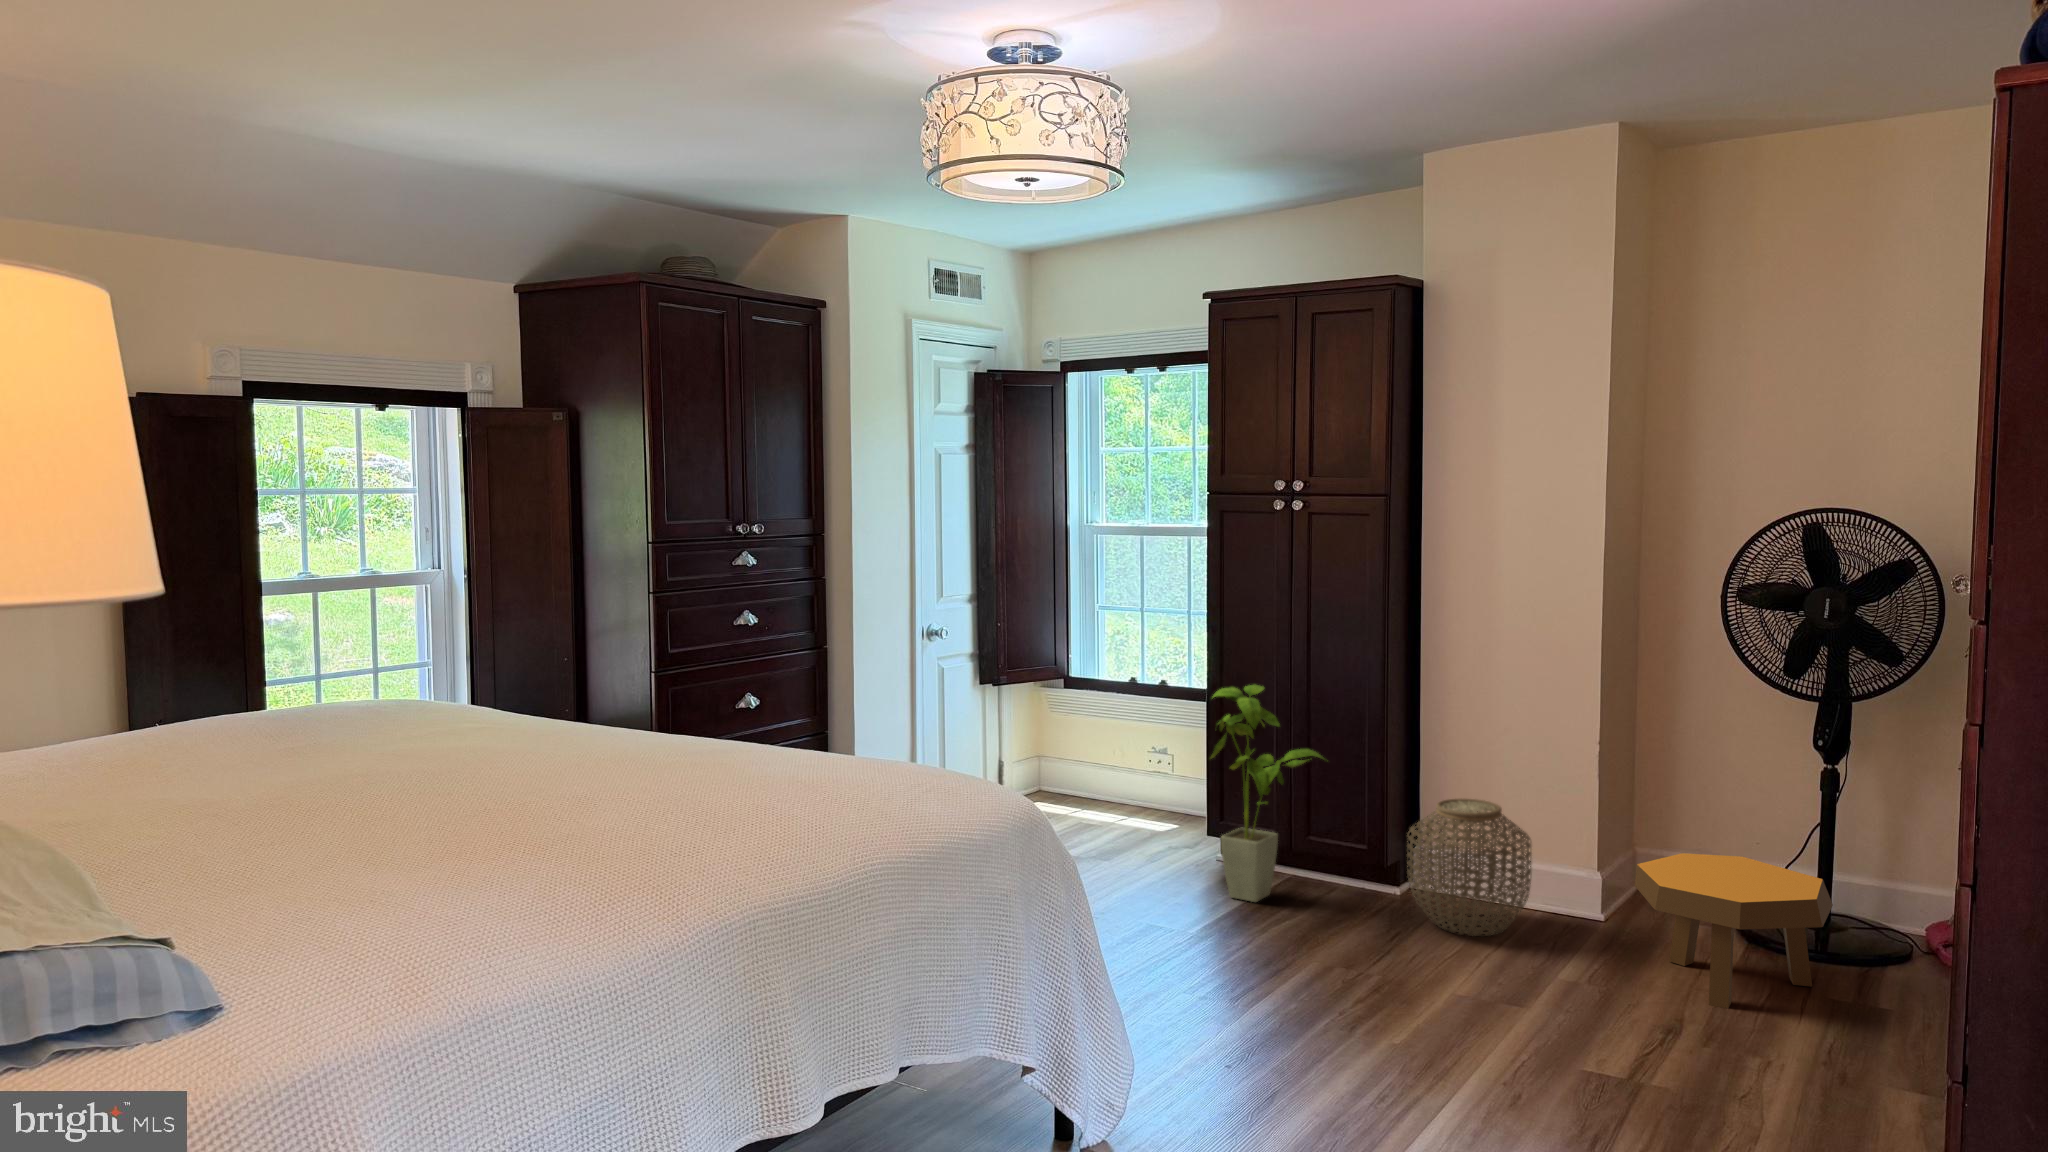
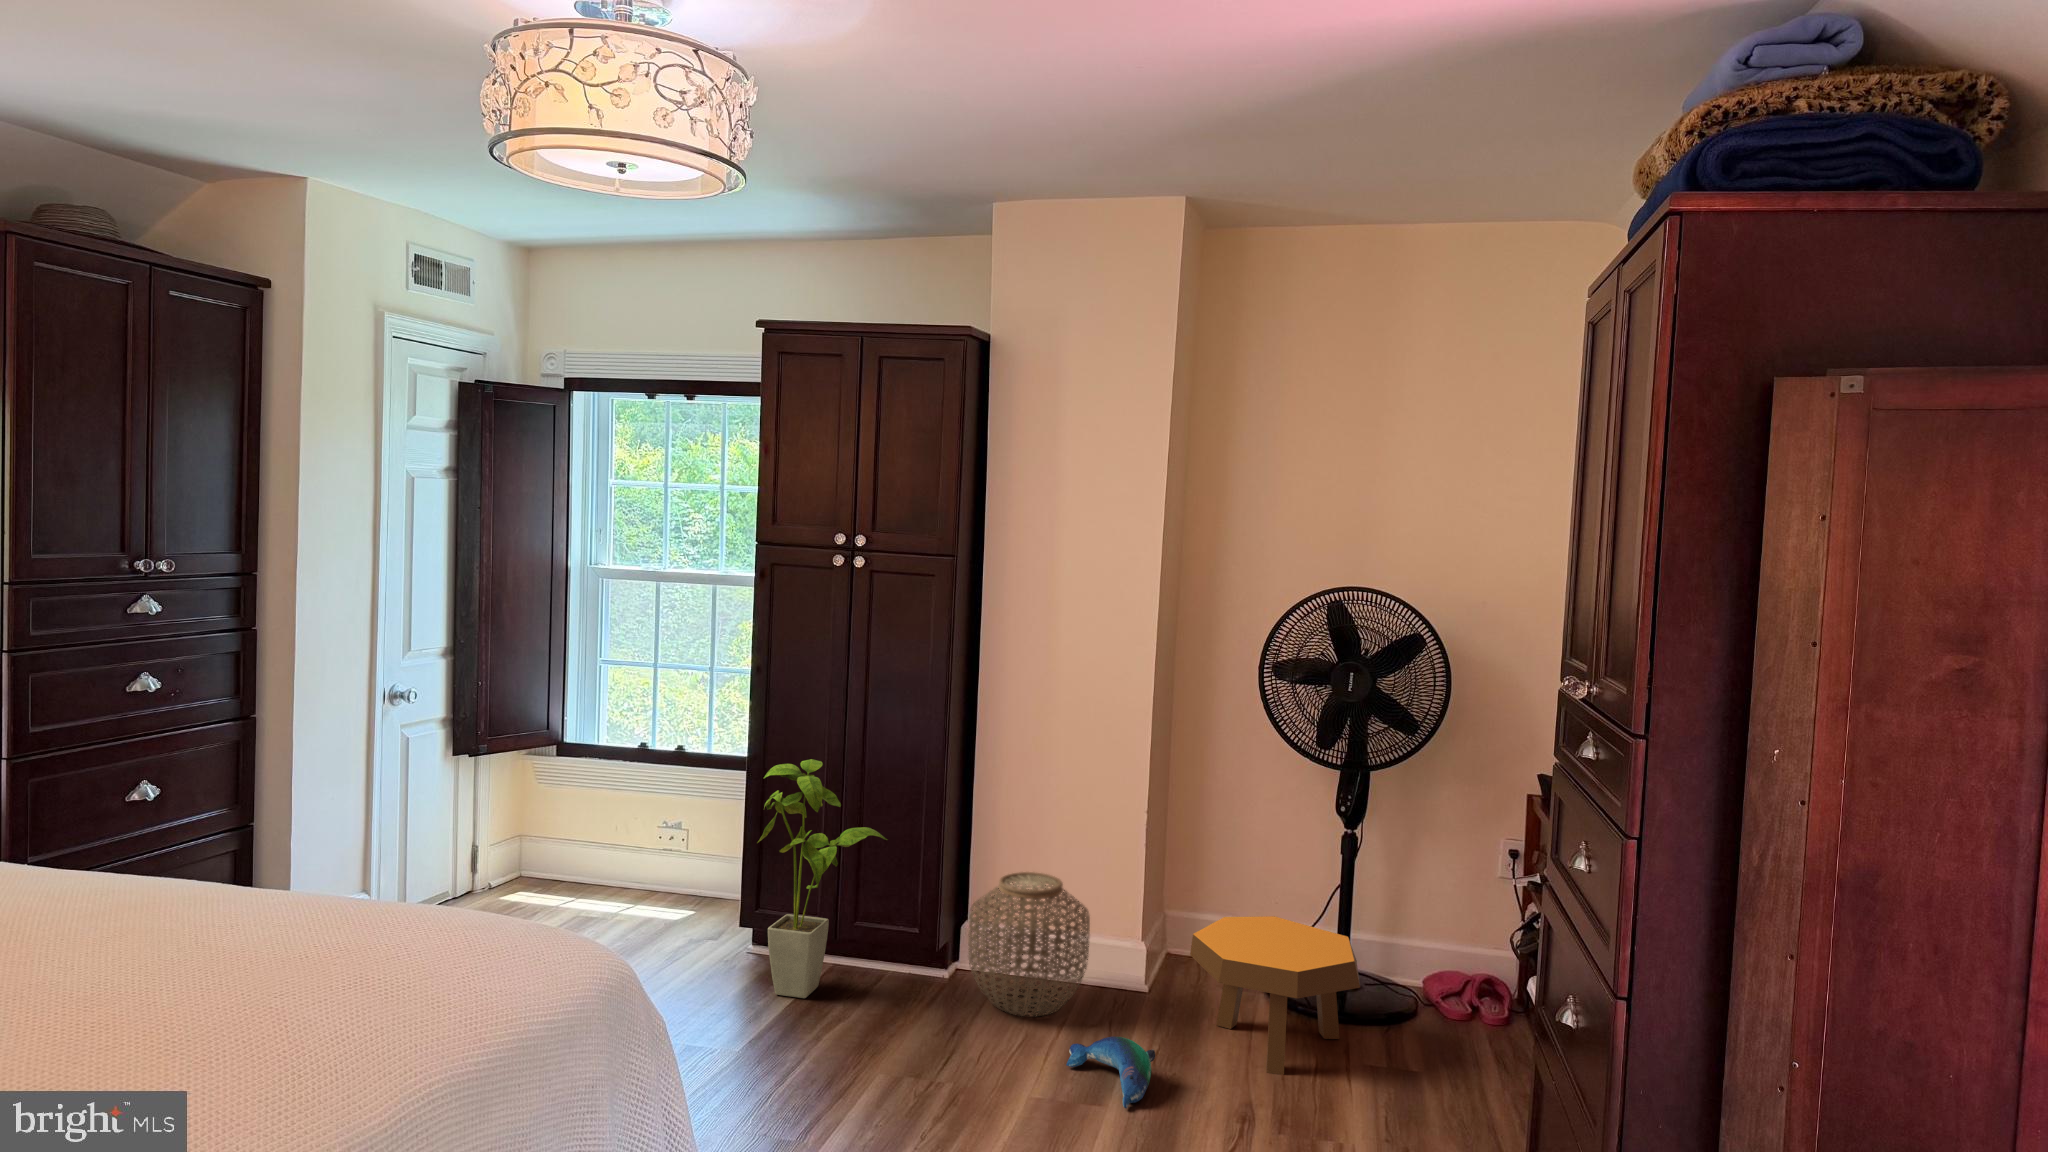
plush toy: none [1489,951,1577,1014] -> present [1066,1036,1155,1108]

